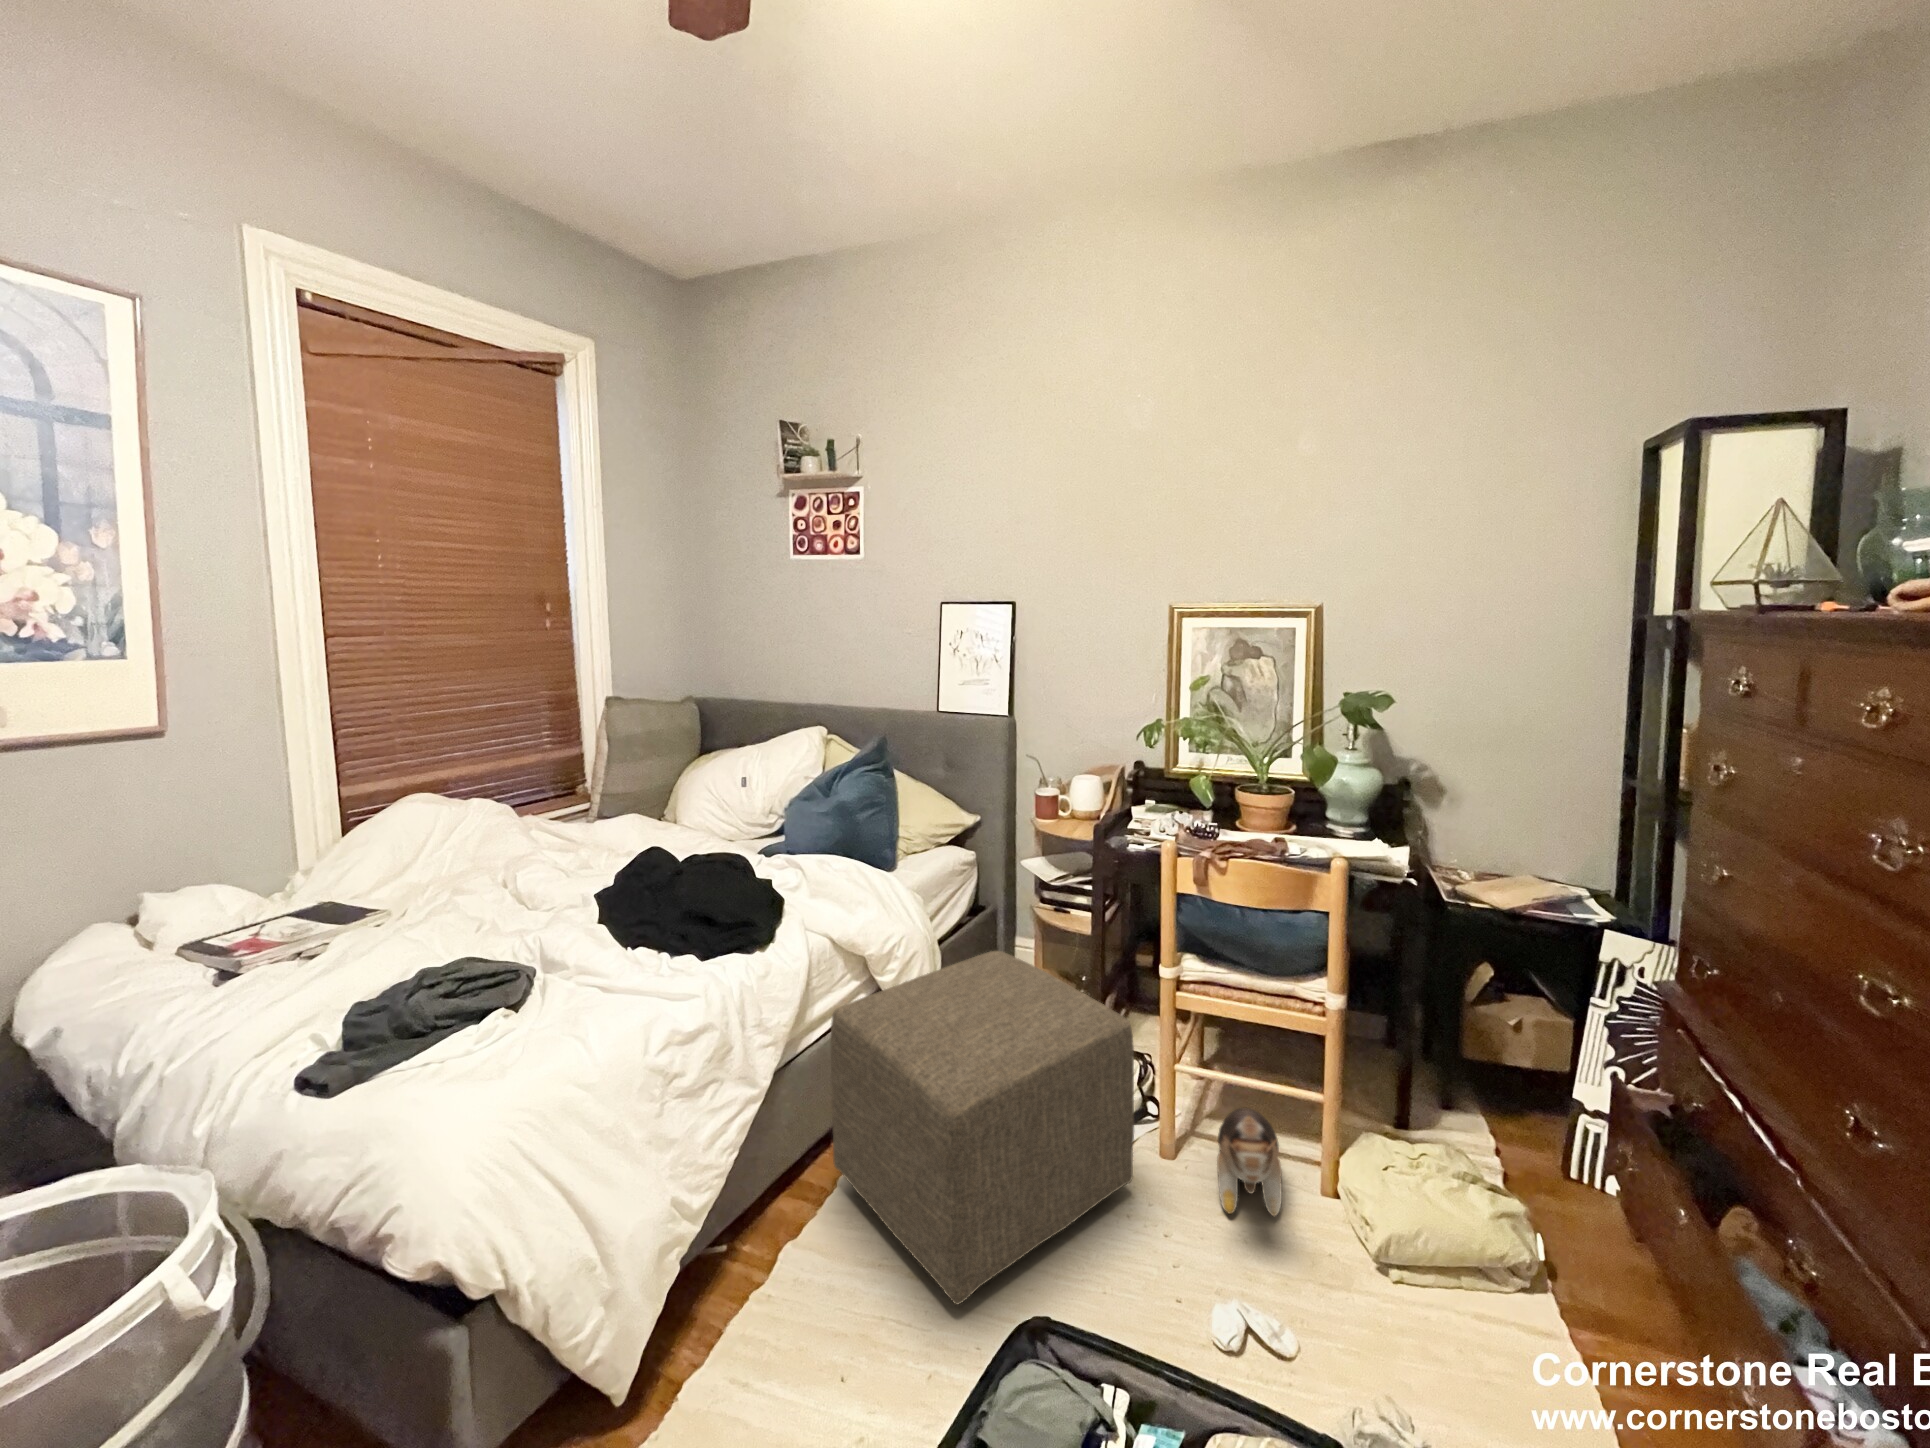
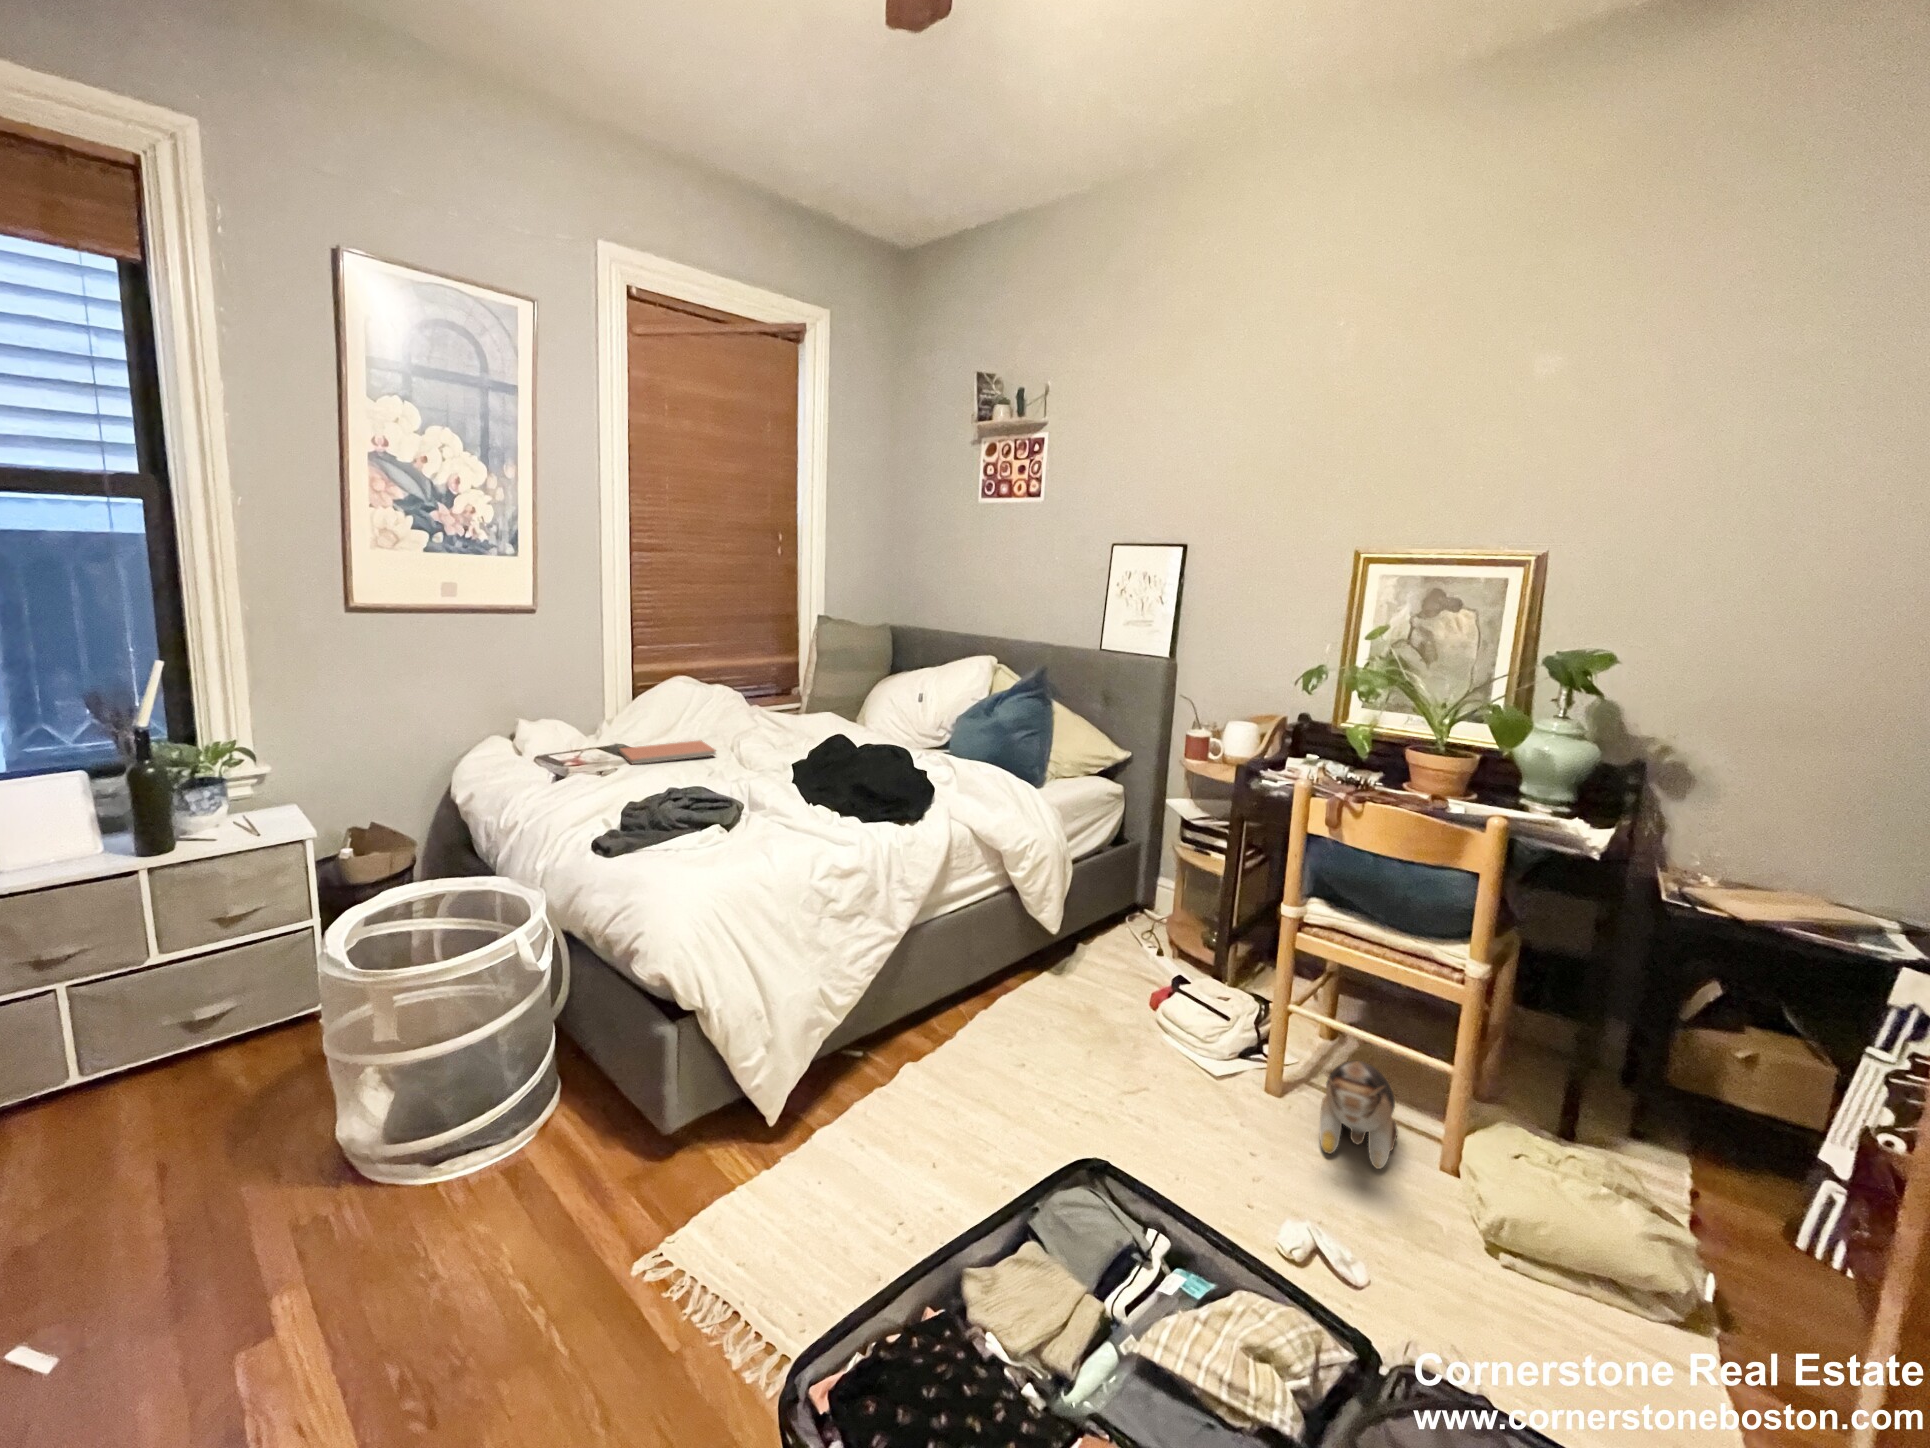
notebook: none [323,880,483,936] -> present [620,740,716,764]
ottoman: present [831,951,1134,1305] -> none [956,867,1241,1140]

